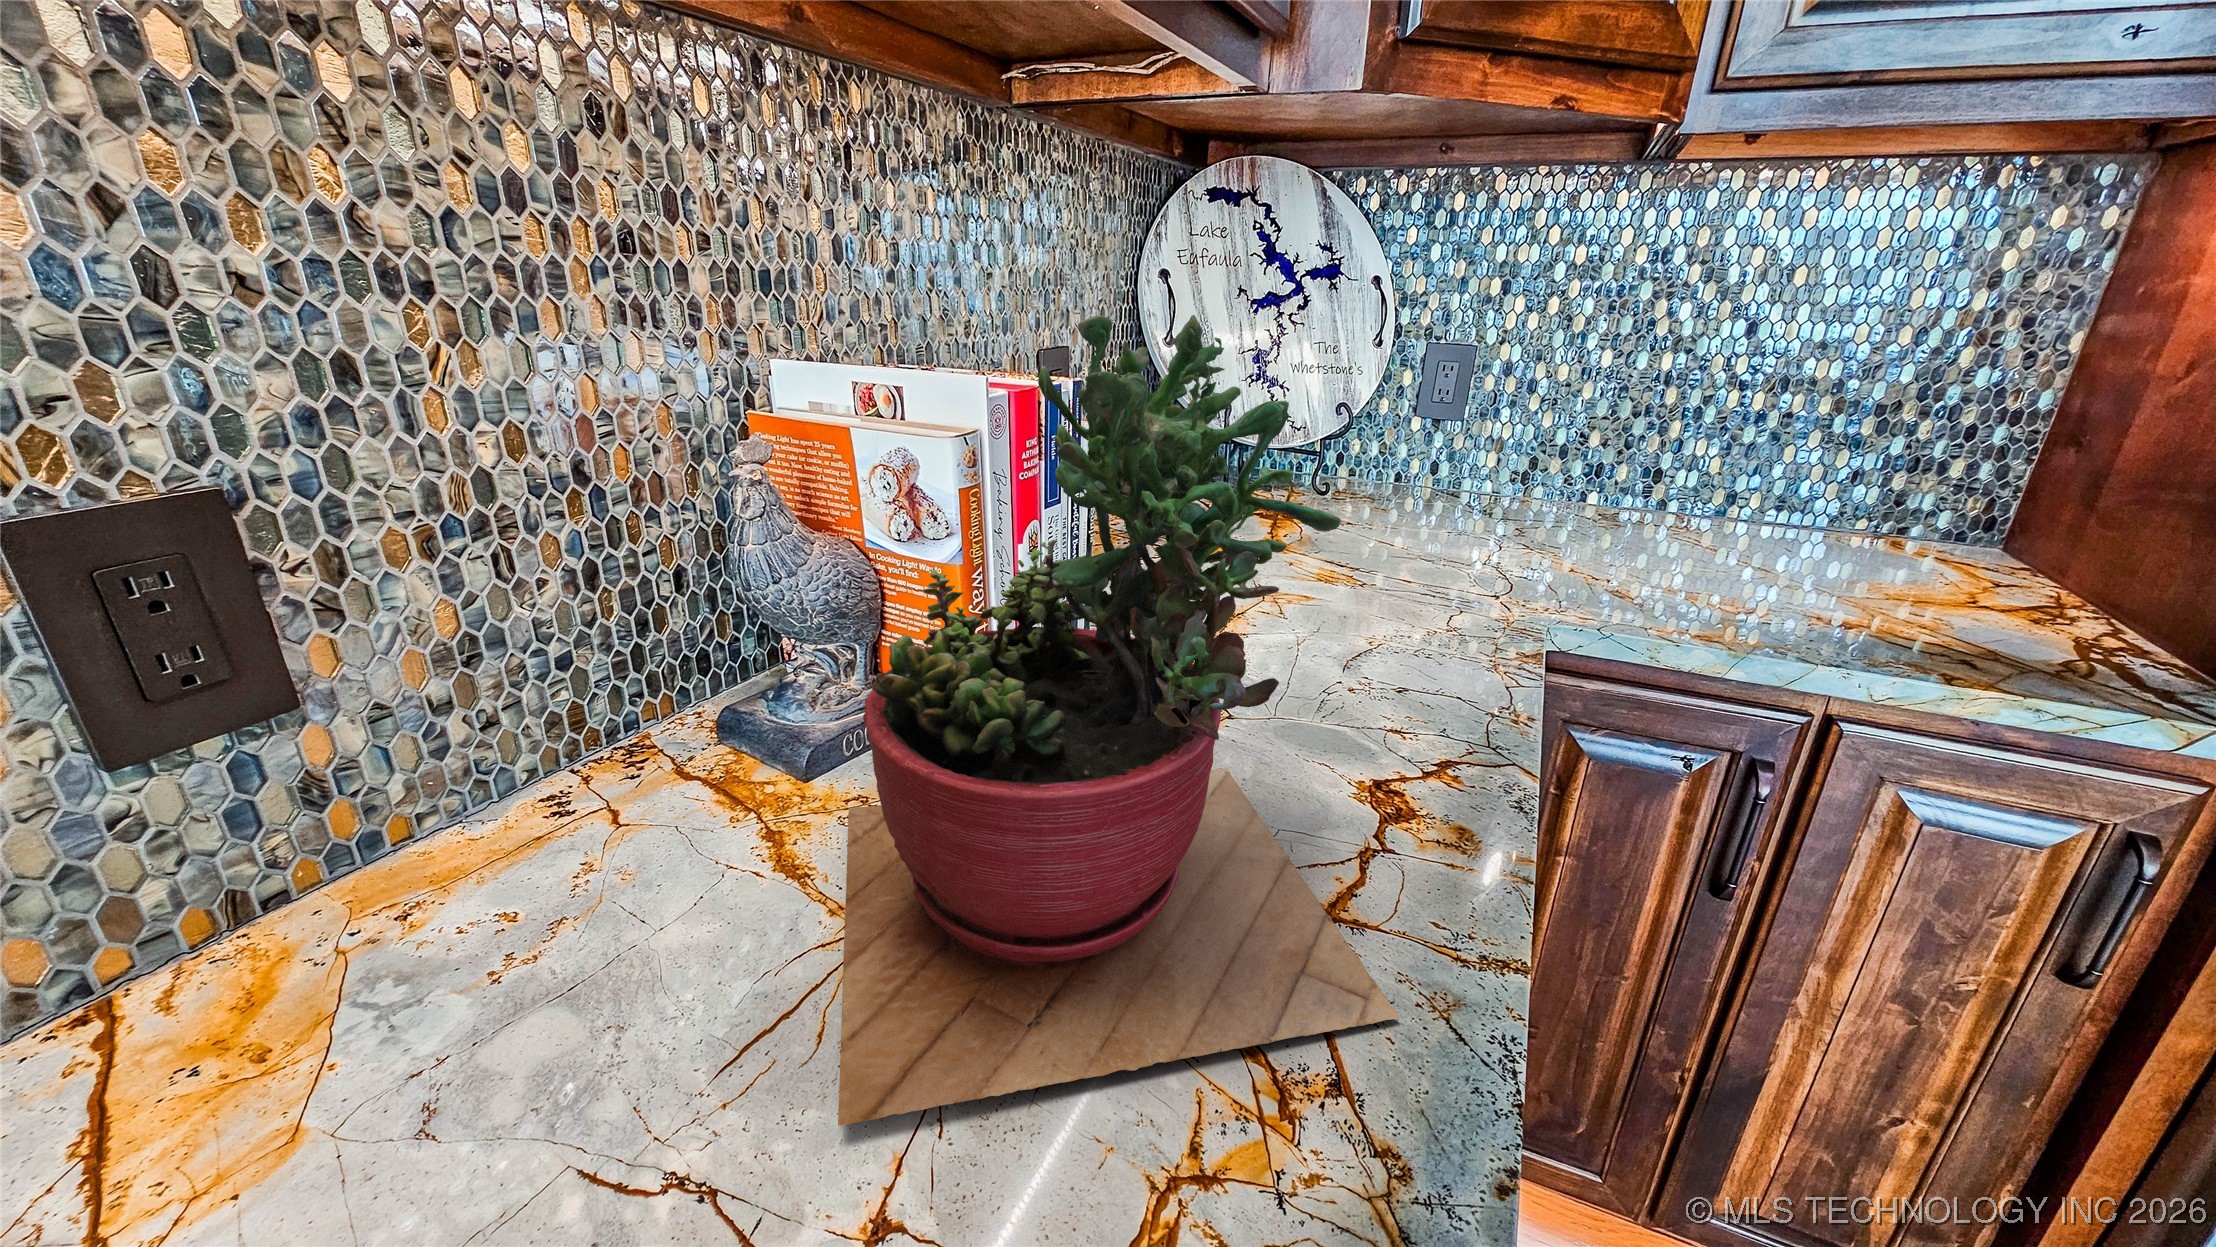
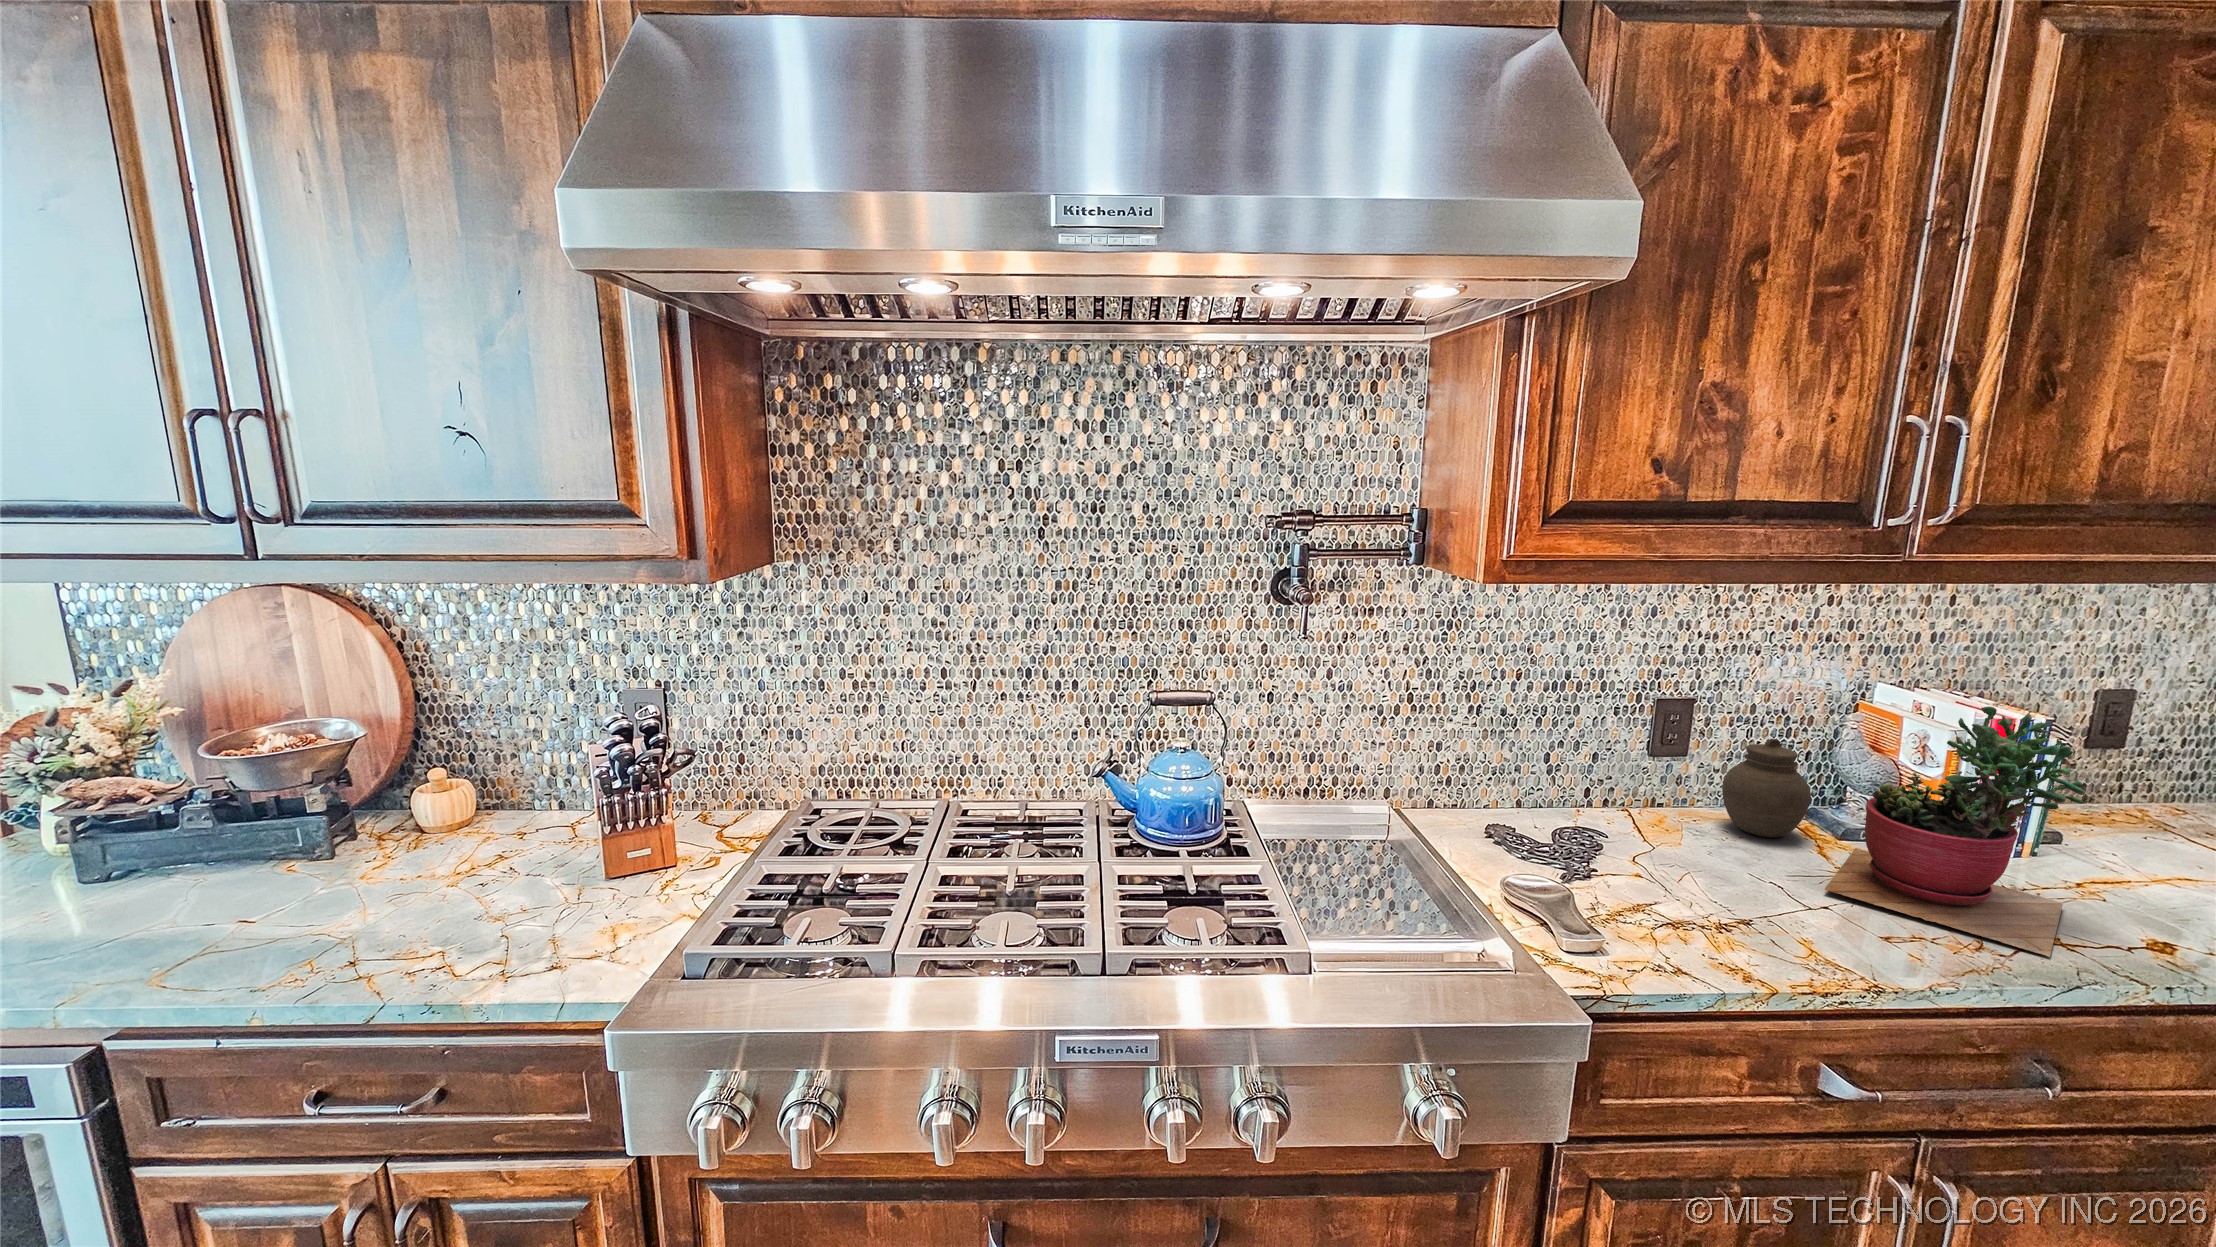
jar: none [436,570,711,889] -> present [1722,739,1811,837]

